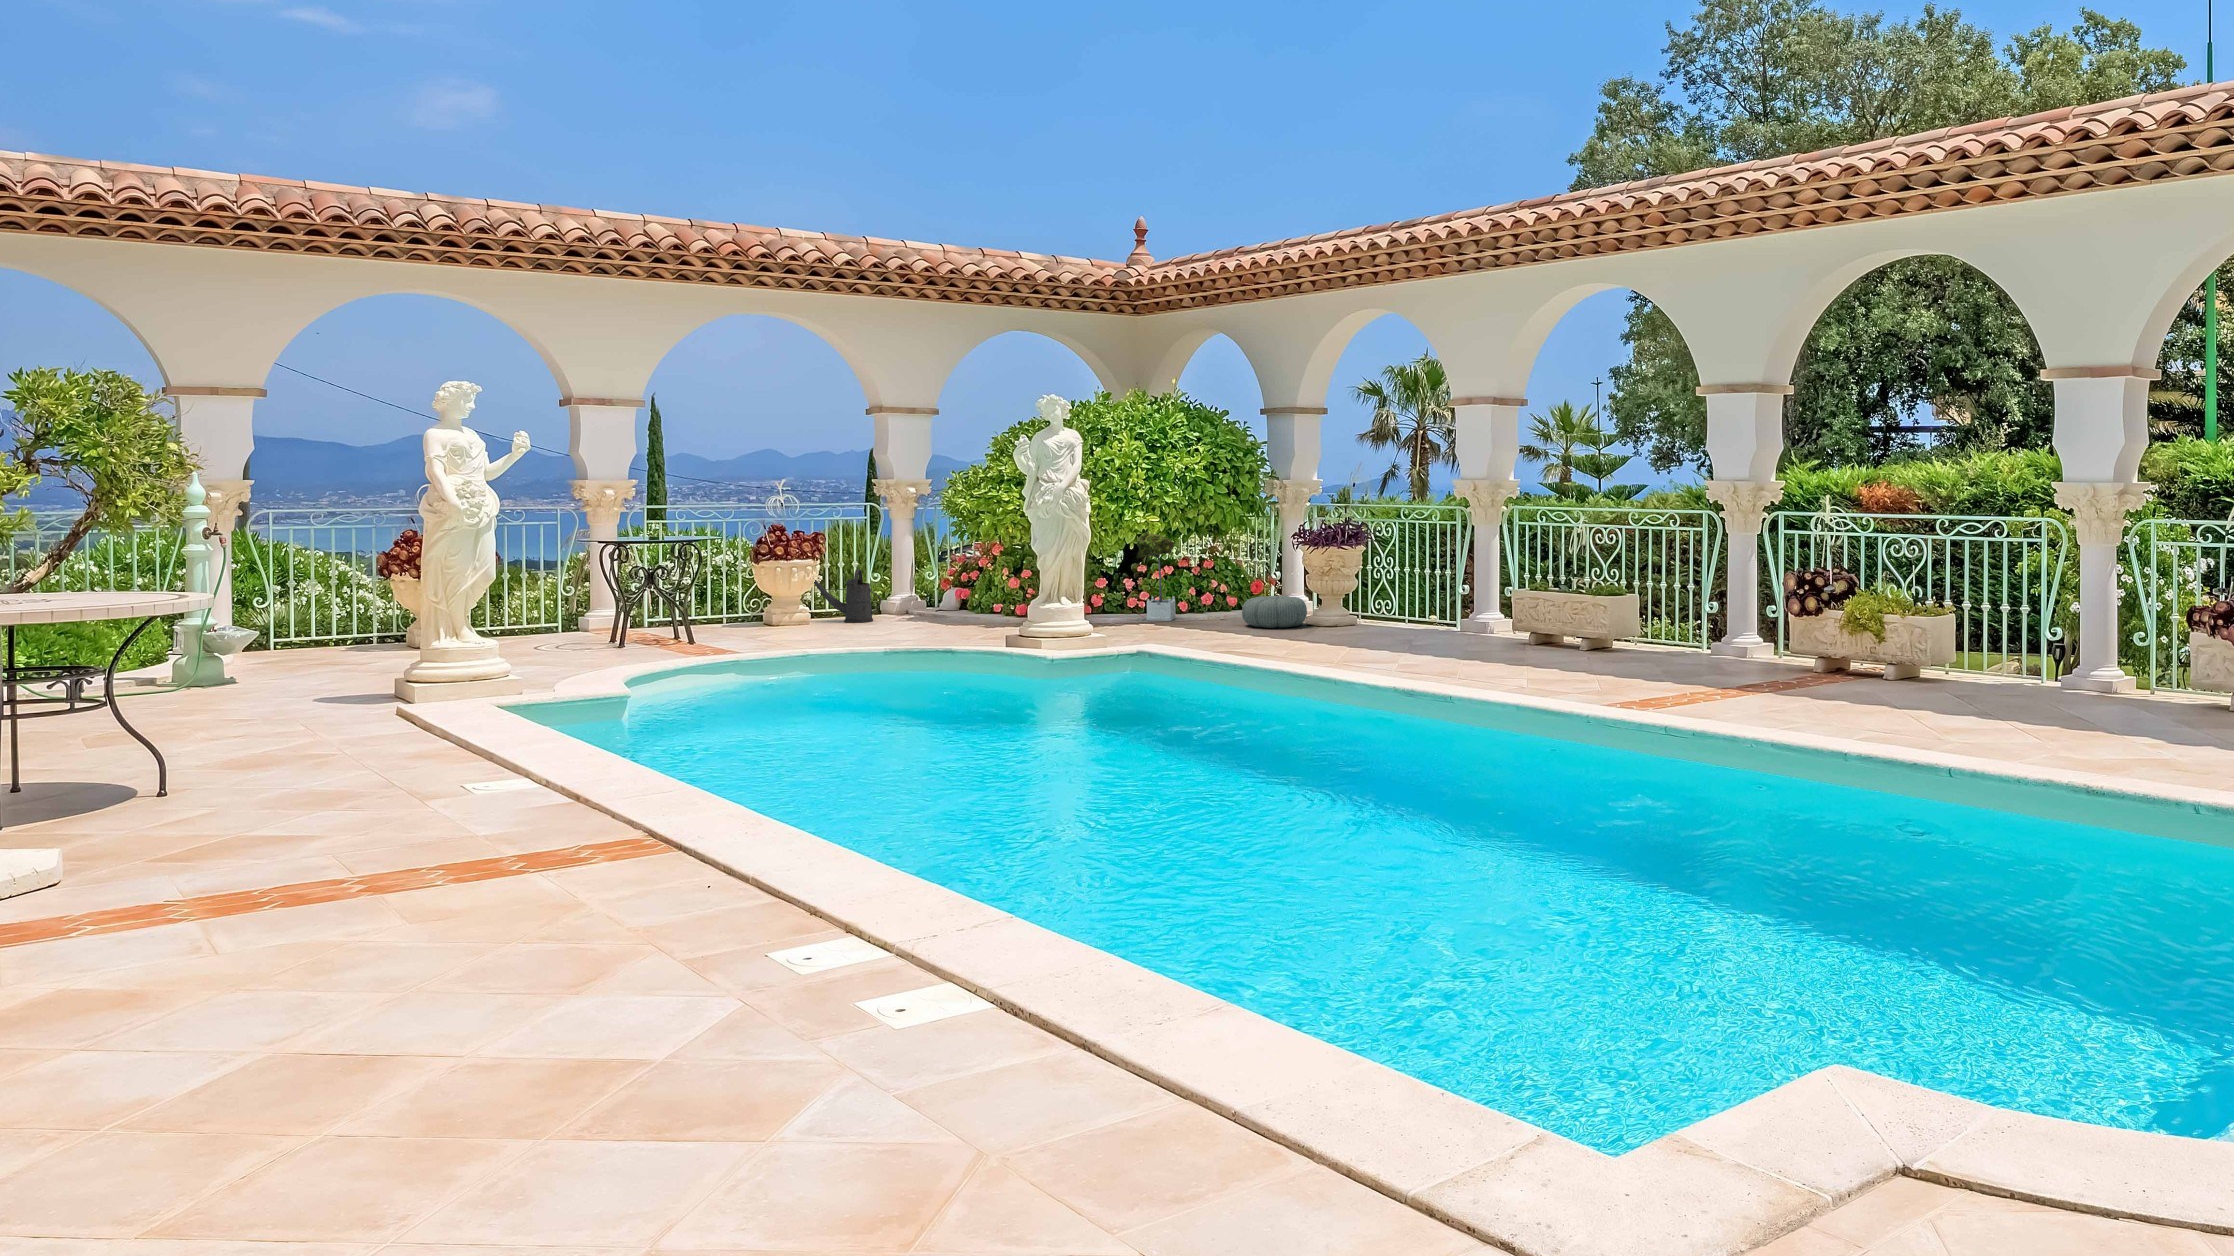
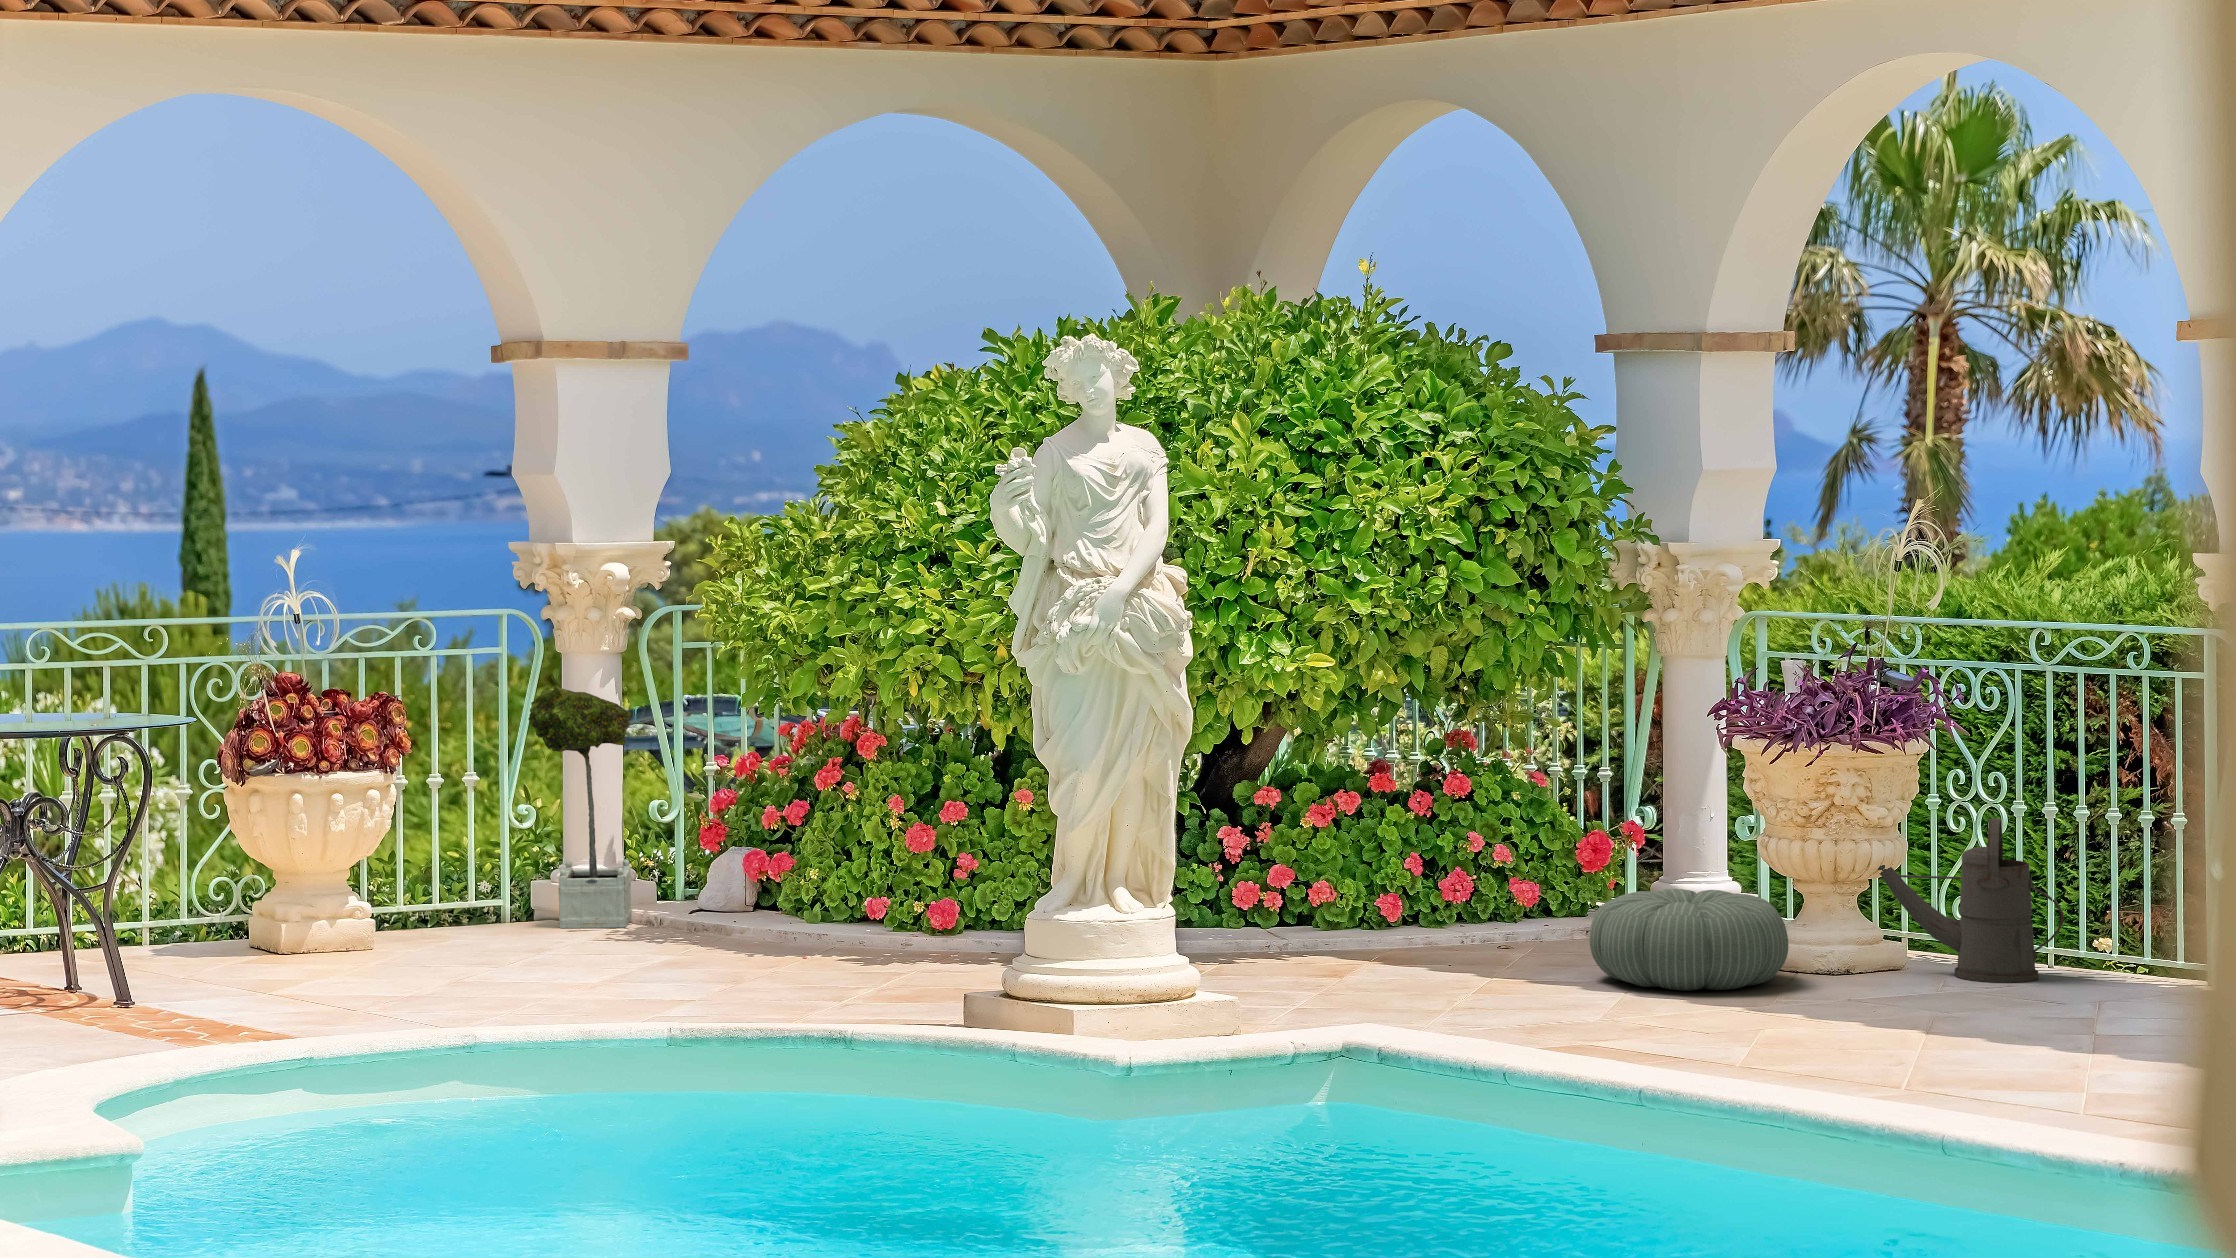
potted tree: present [1137,532,1176,621] -> present [528,685,632,928]
watering can: present [814,569,881,623] -> present [1878,819,2064,983]

